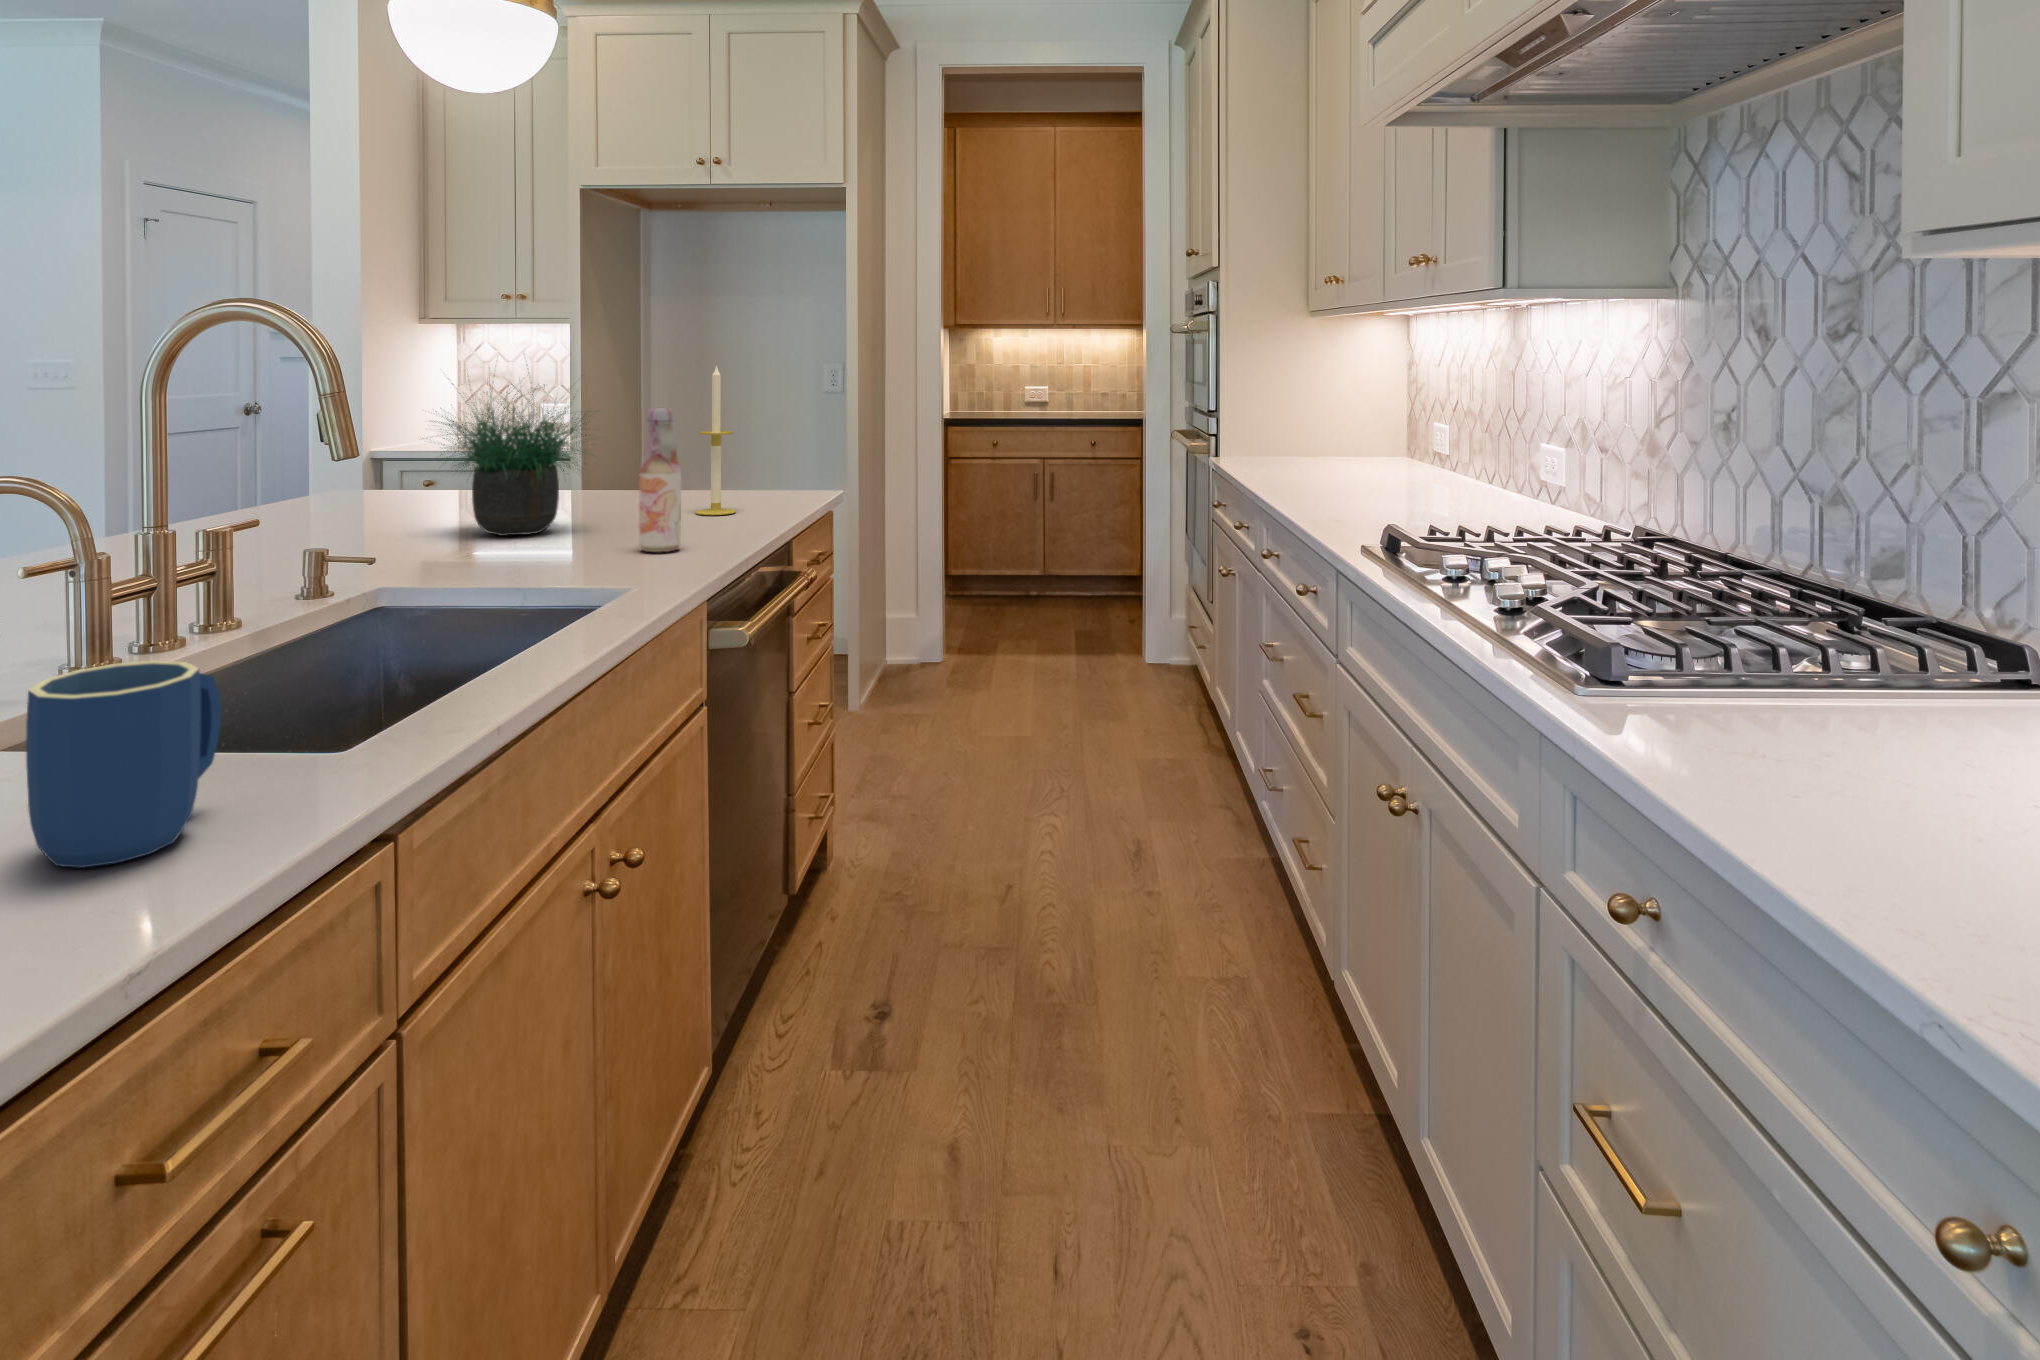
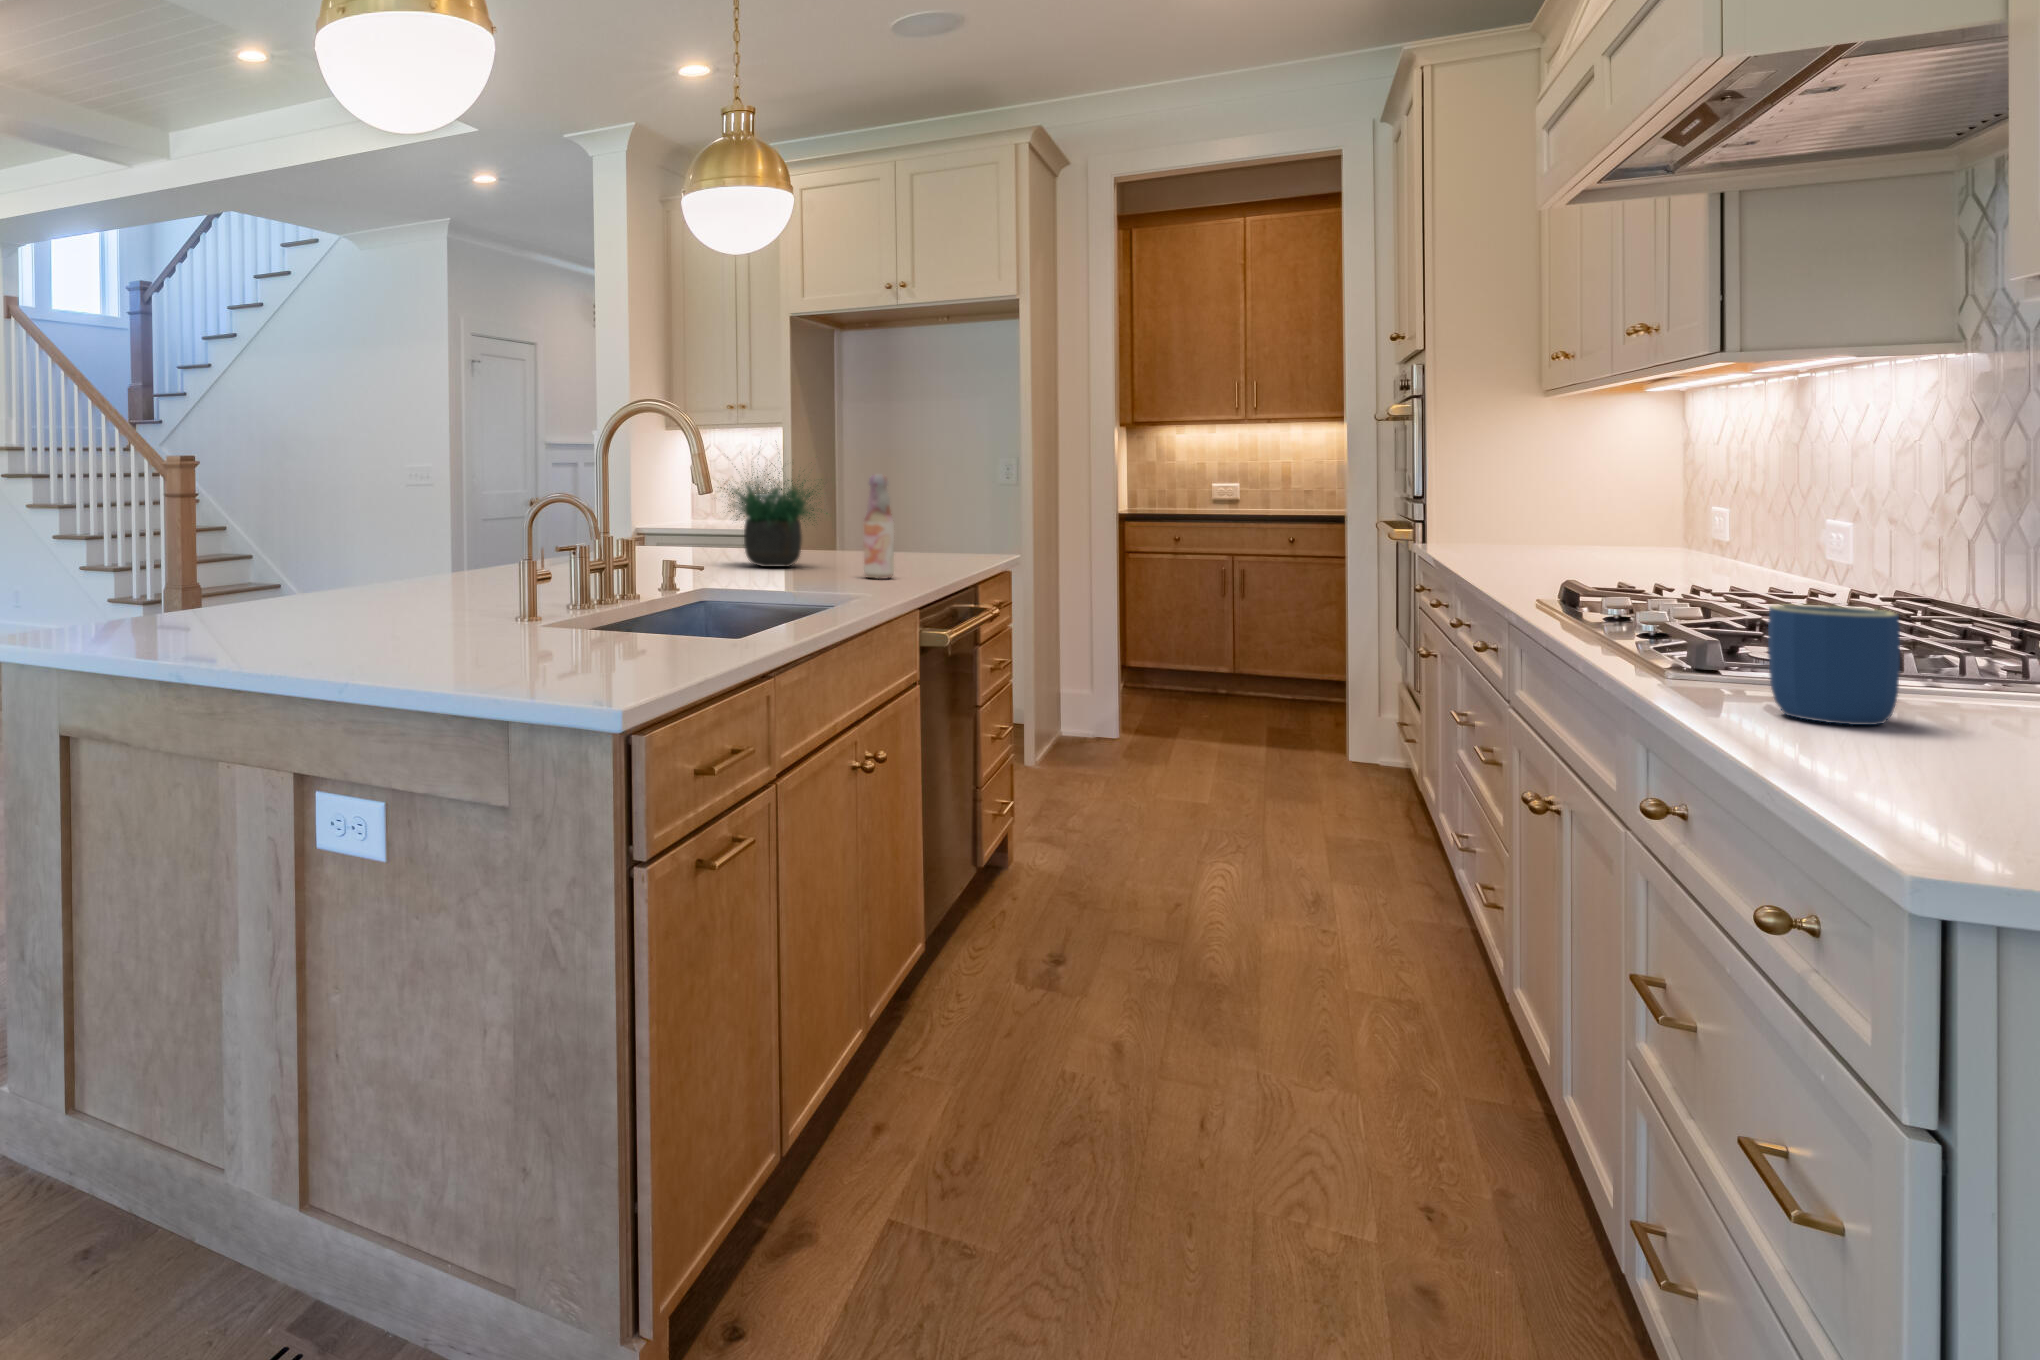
candle: present [696,366,736,515] -> none [898,448,930,564]
mug: present [26,661,221,868] -> present [1768,605,1900,725]

